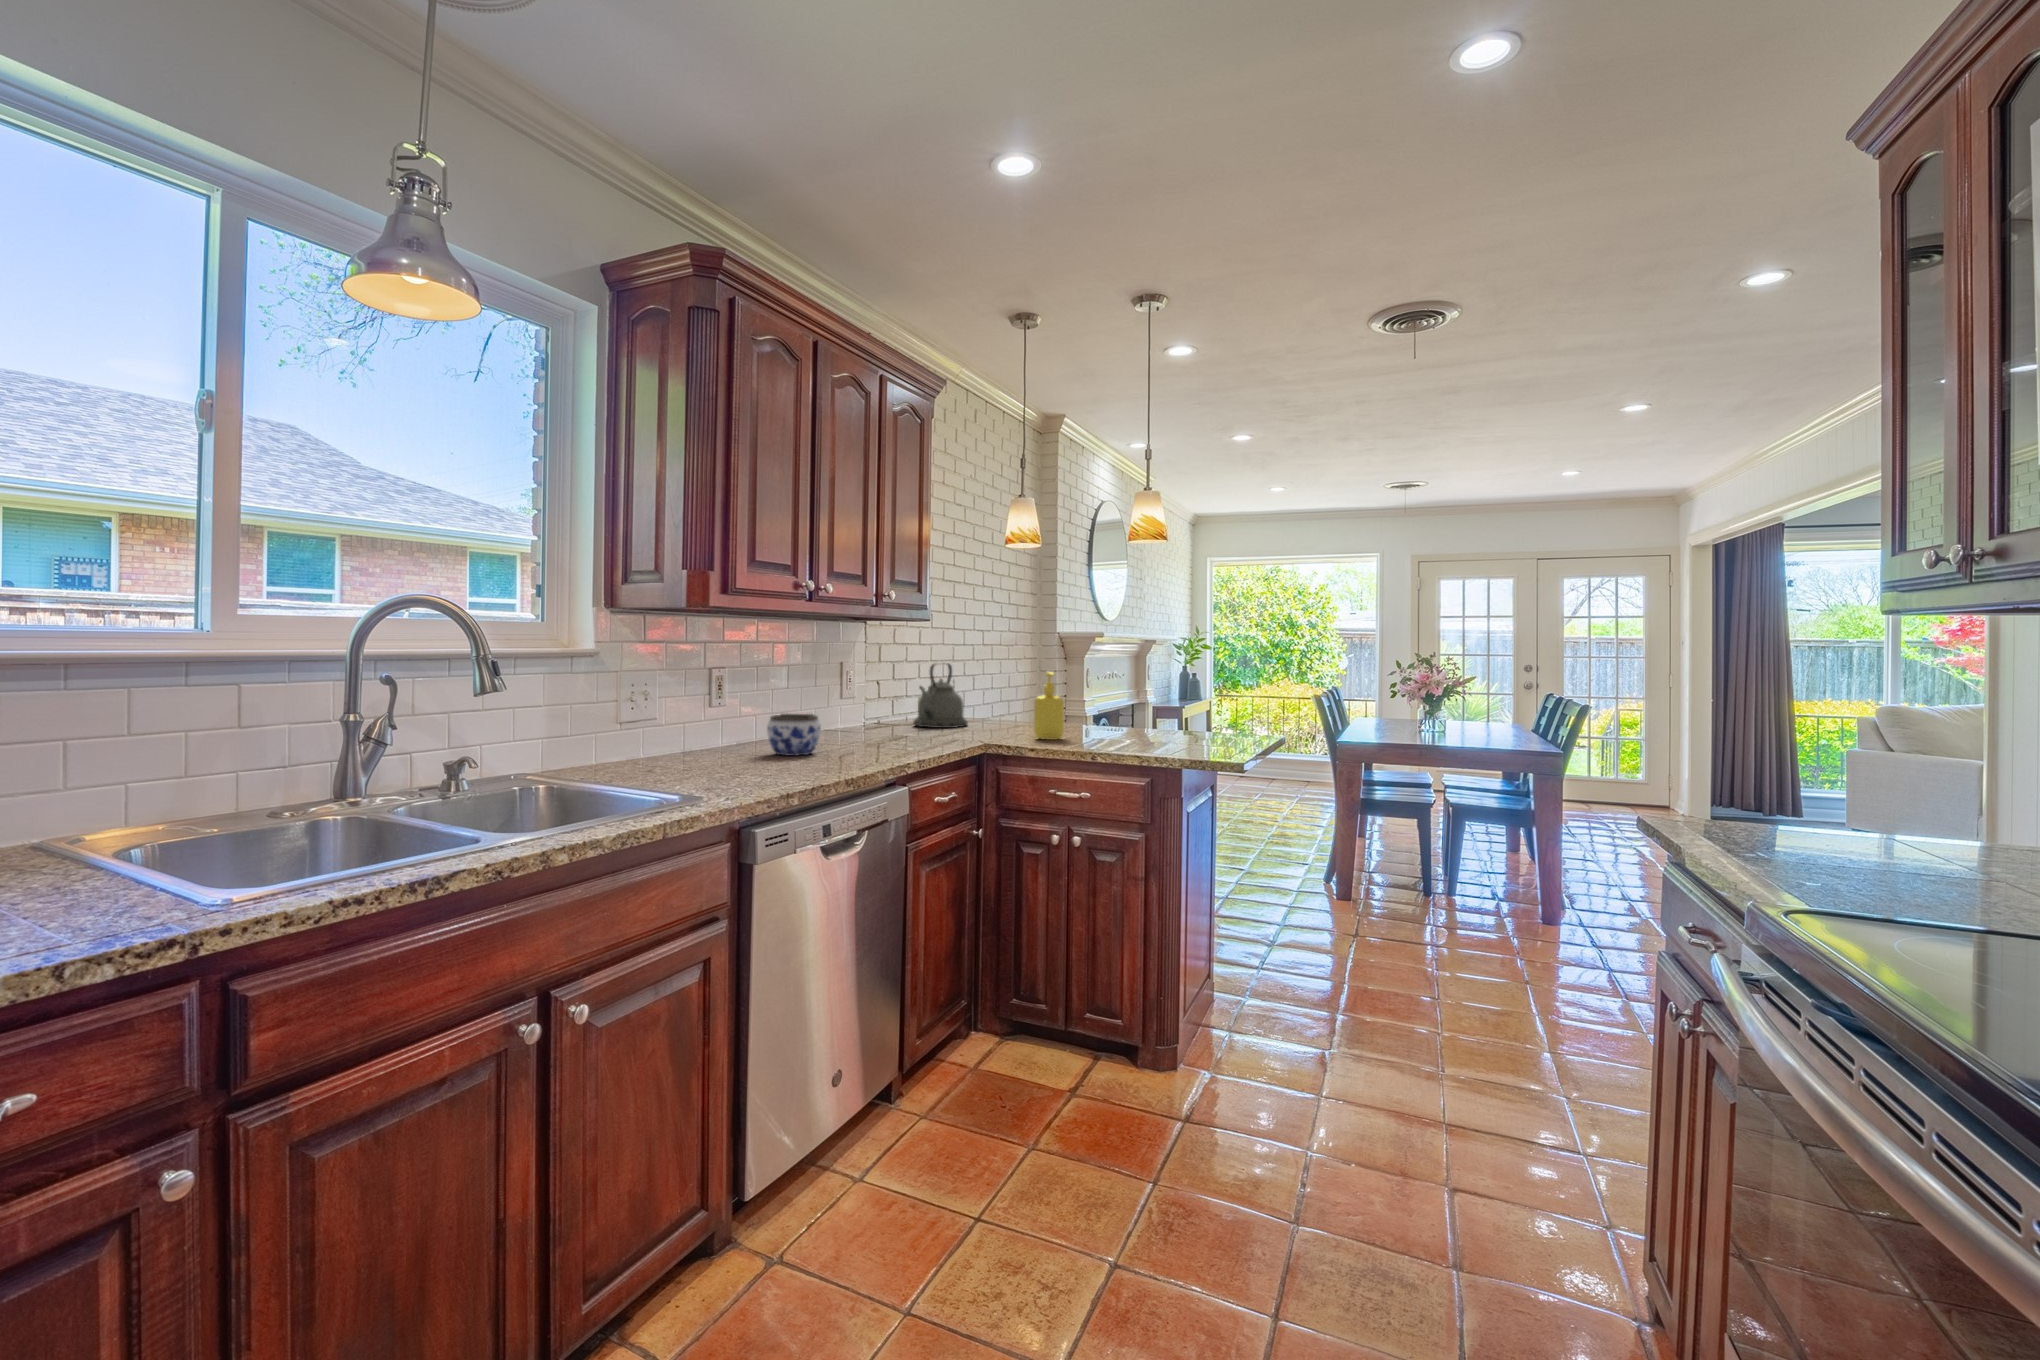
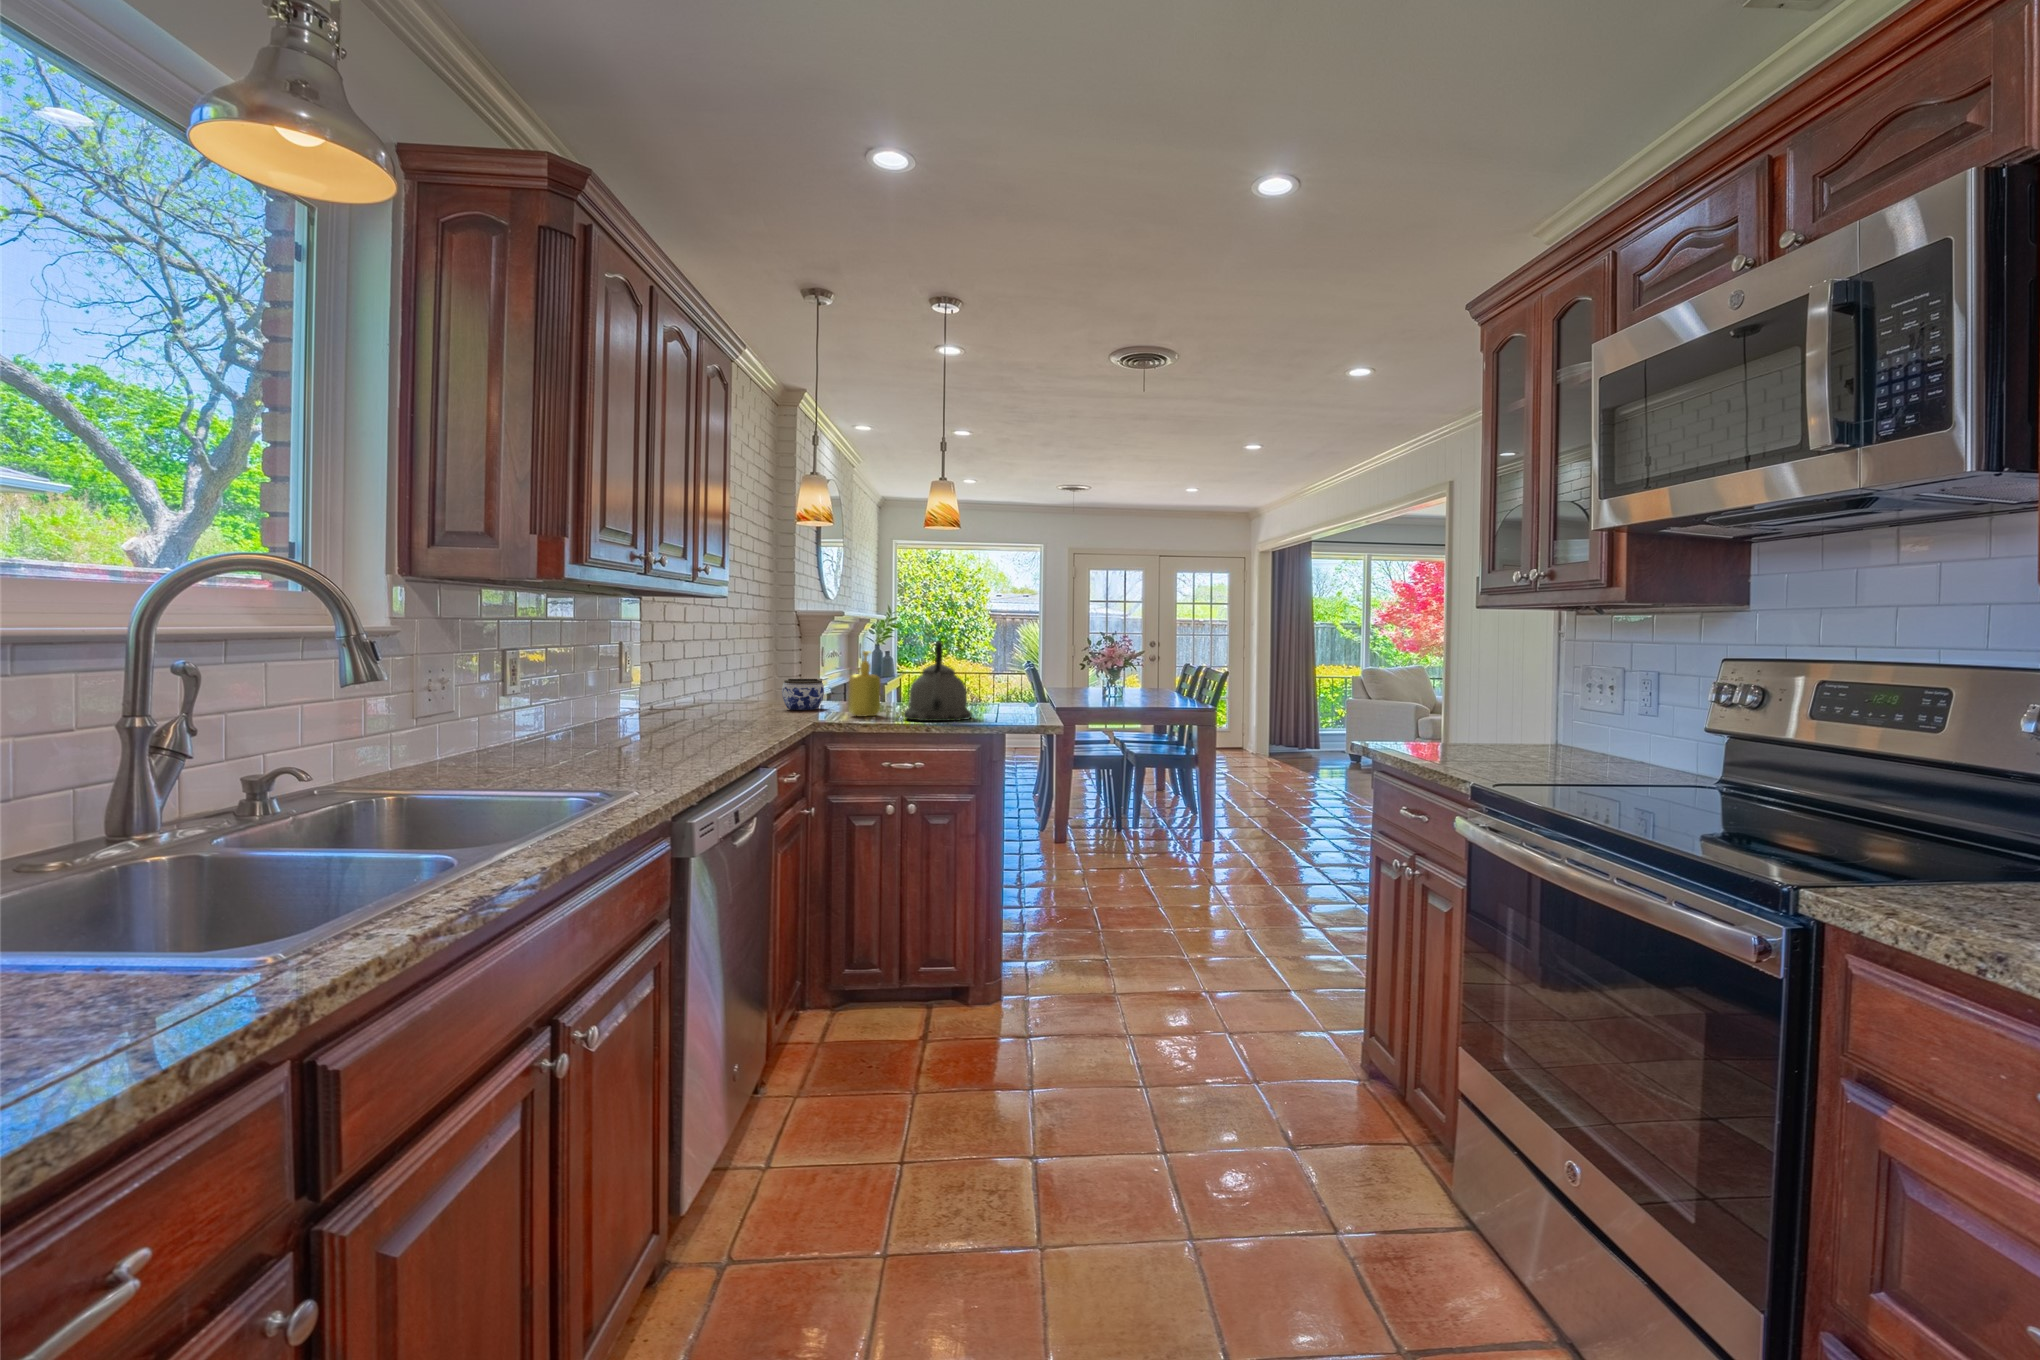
kettle: present [913,664,968,728] -> present [903,641,972,721]
jar: present [767,714,821,756] -> present [782,679,824,710]

